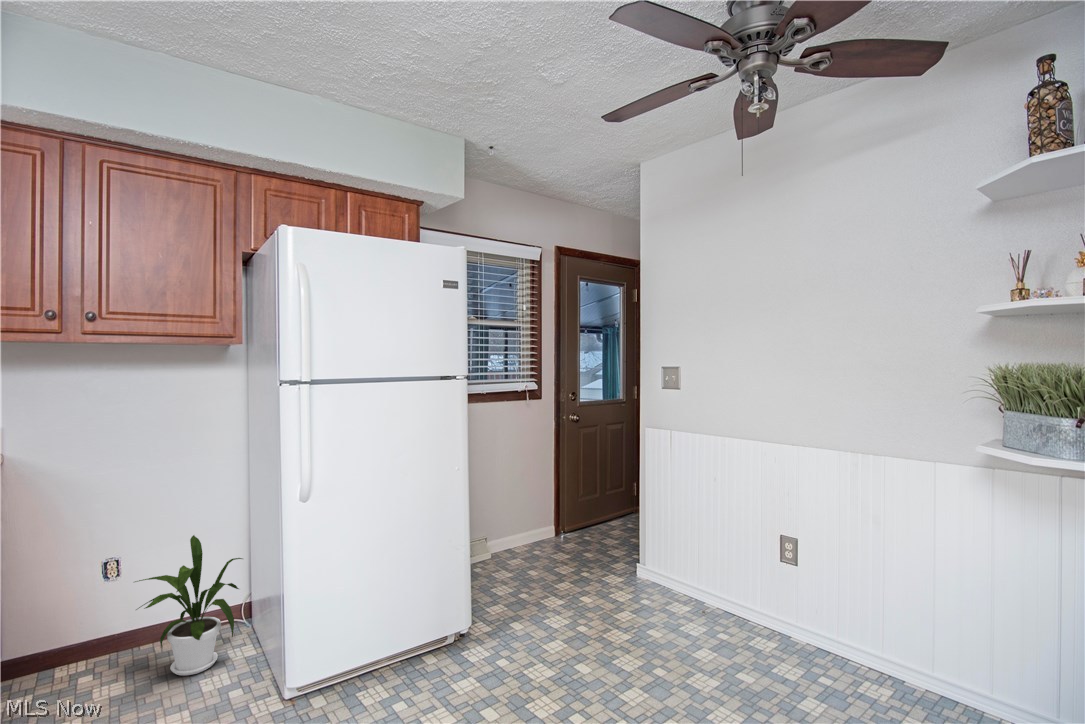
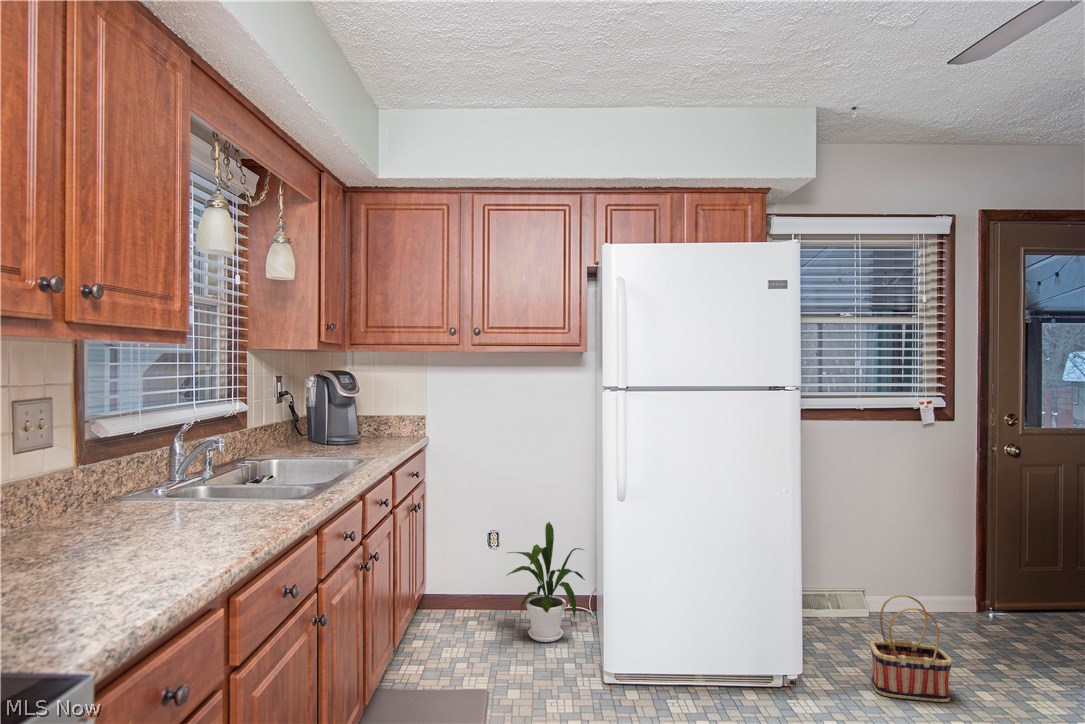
basket: none [514,538,570,622] -> present [870,595,952,702]

